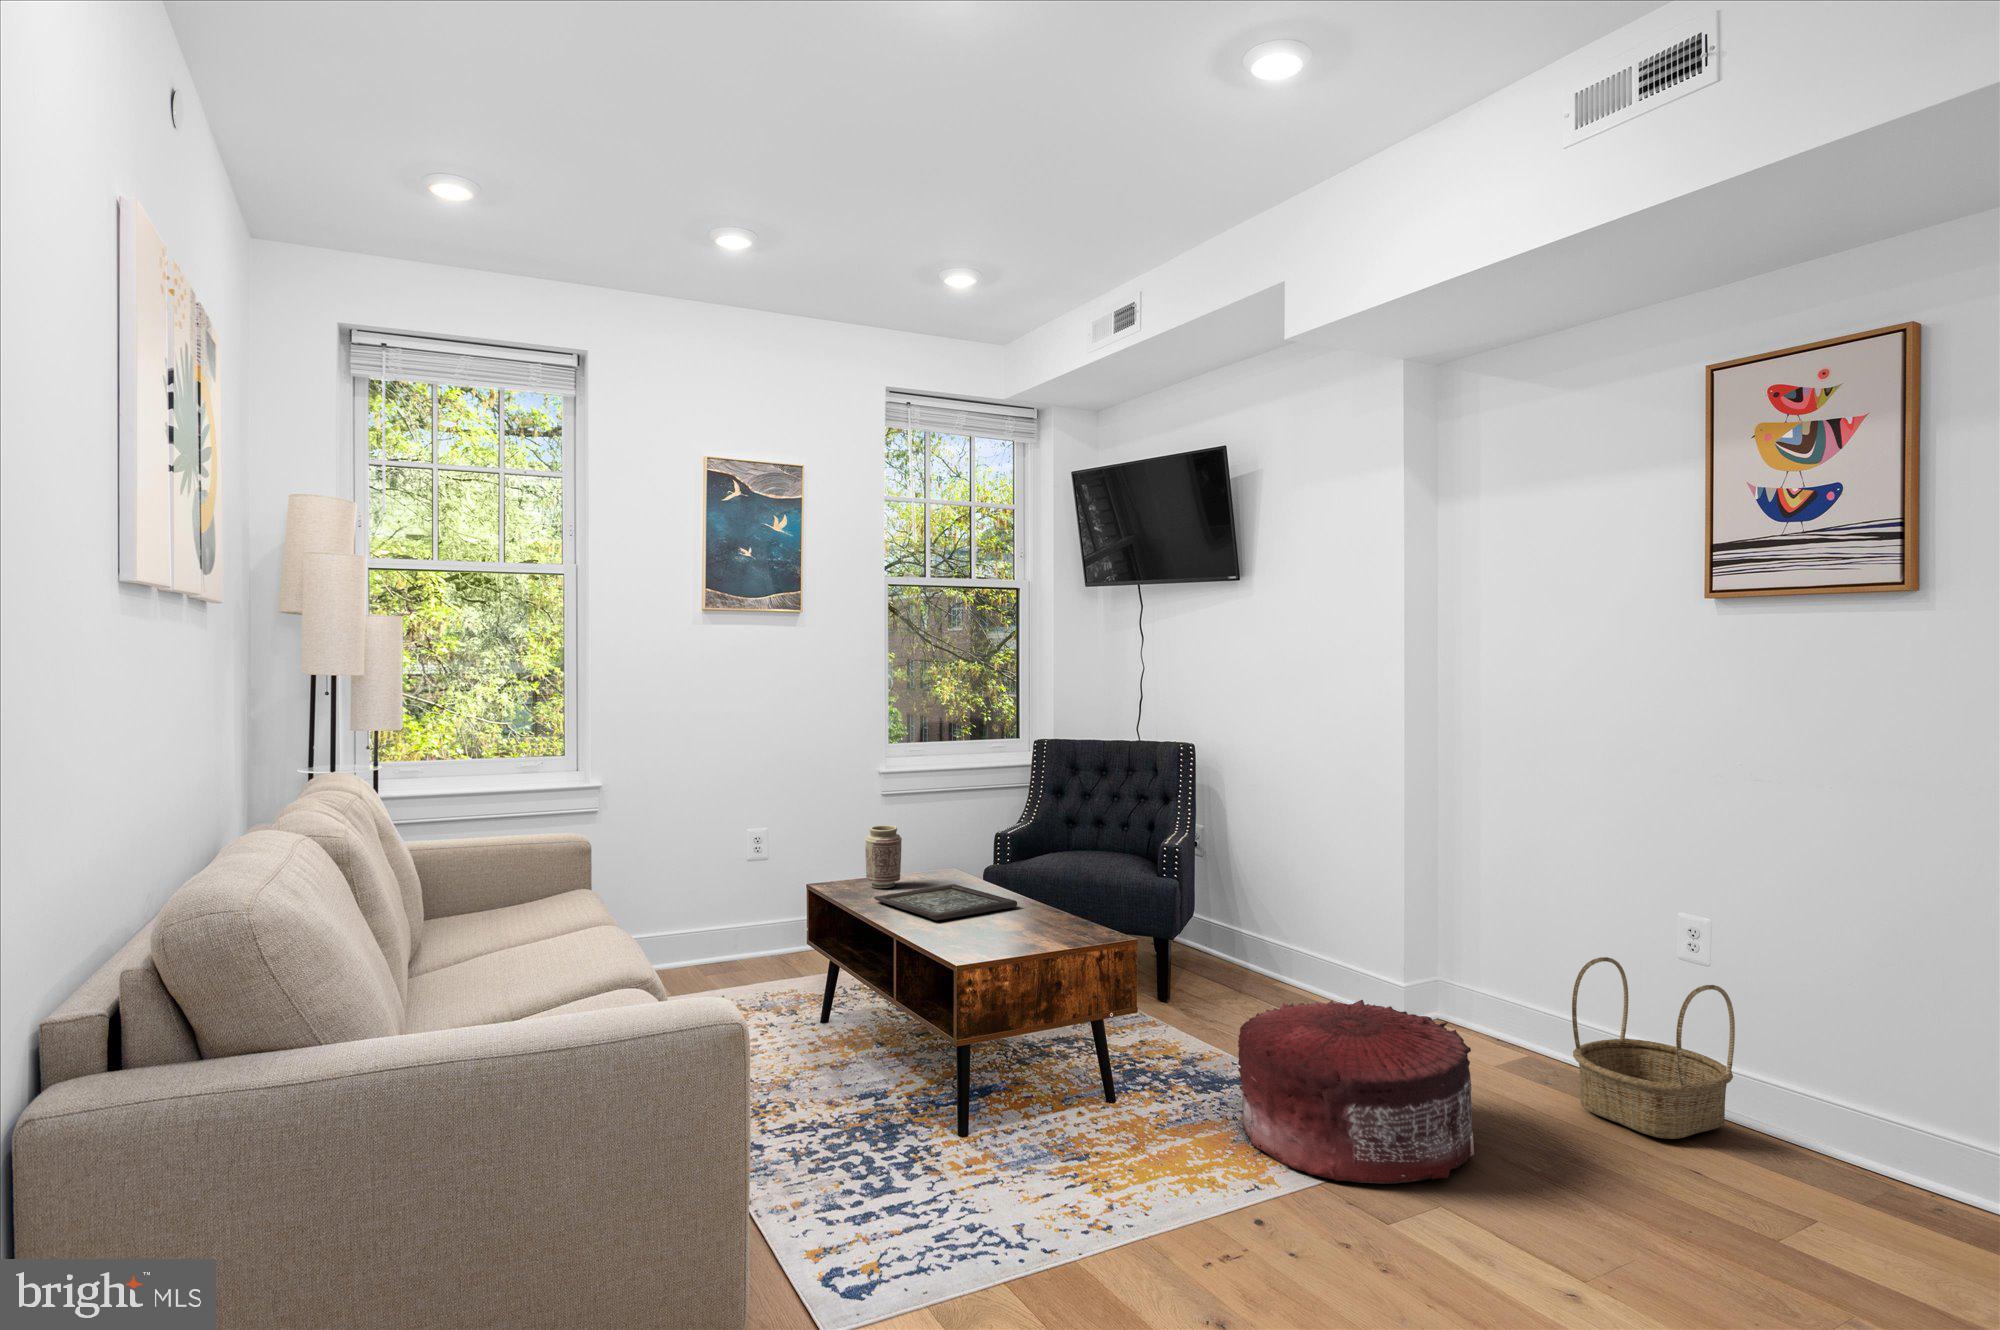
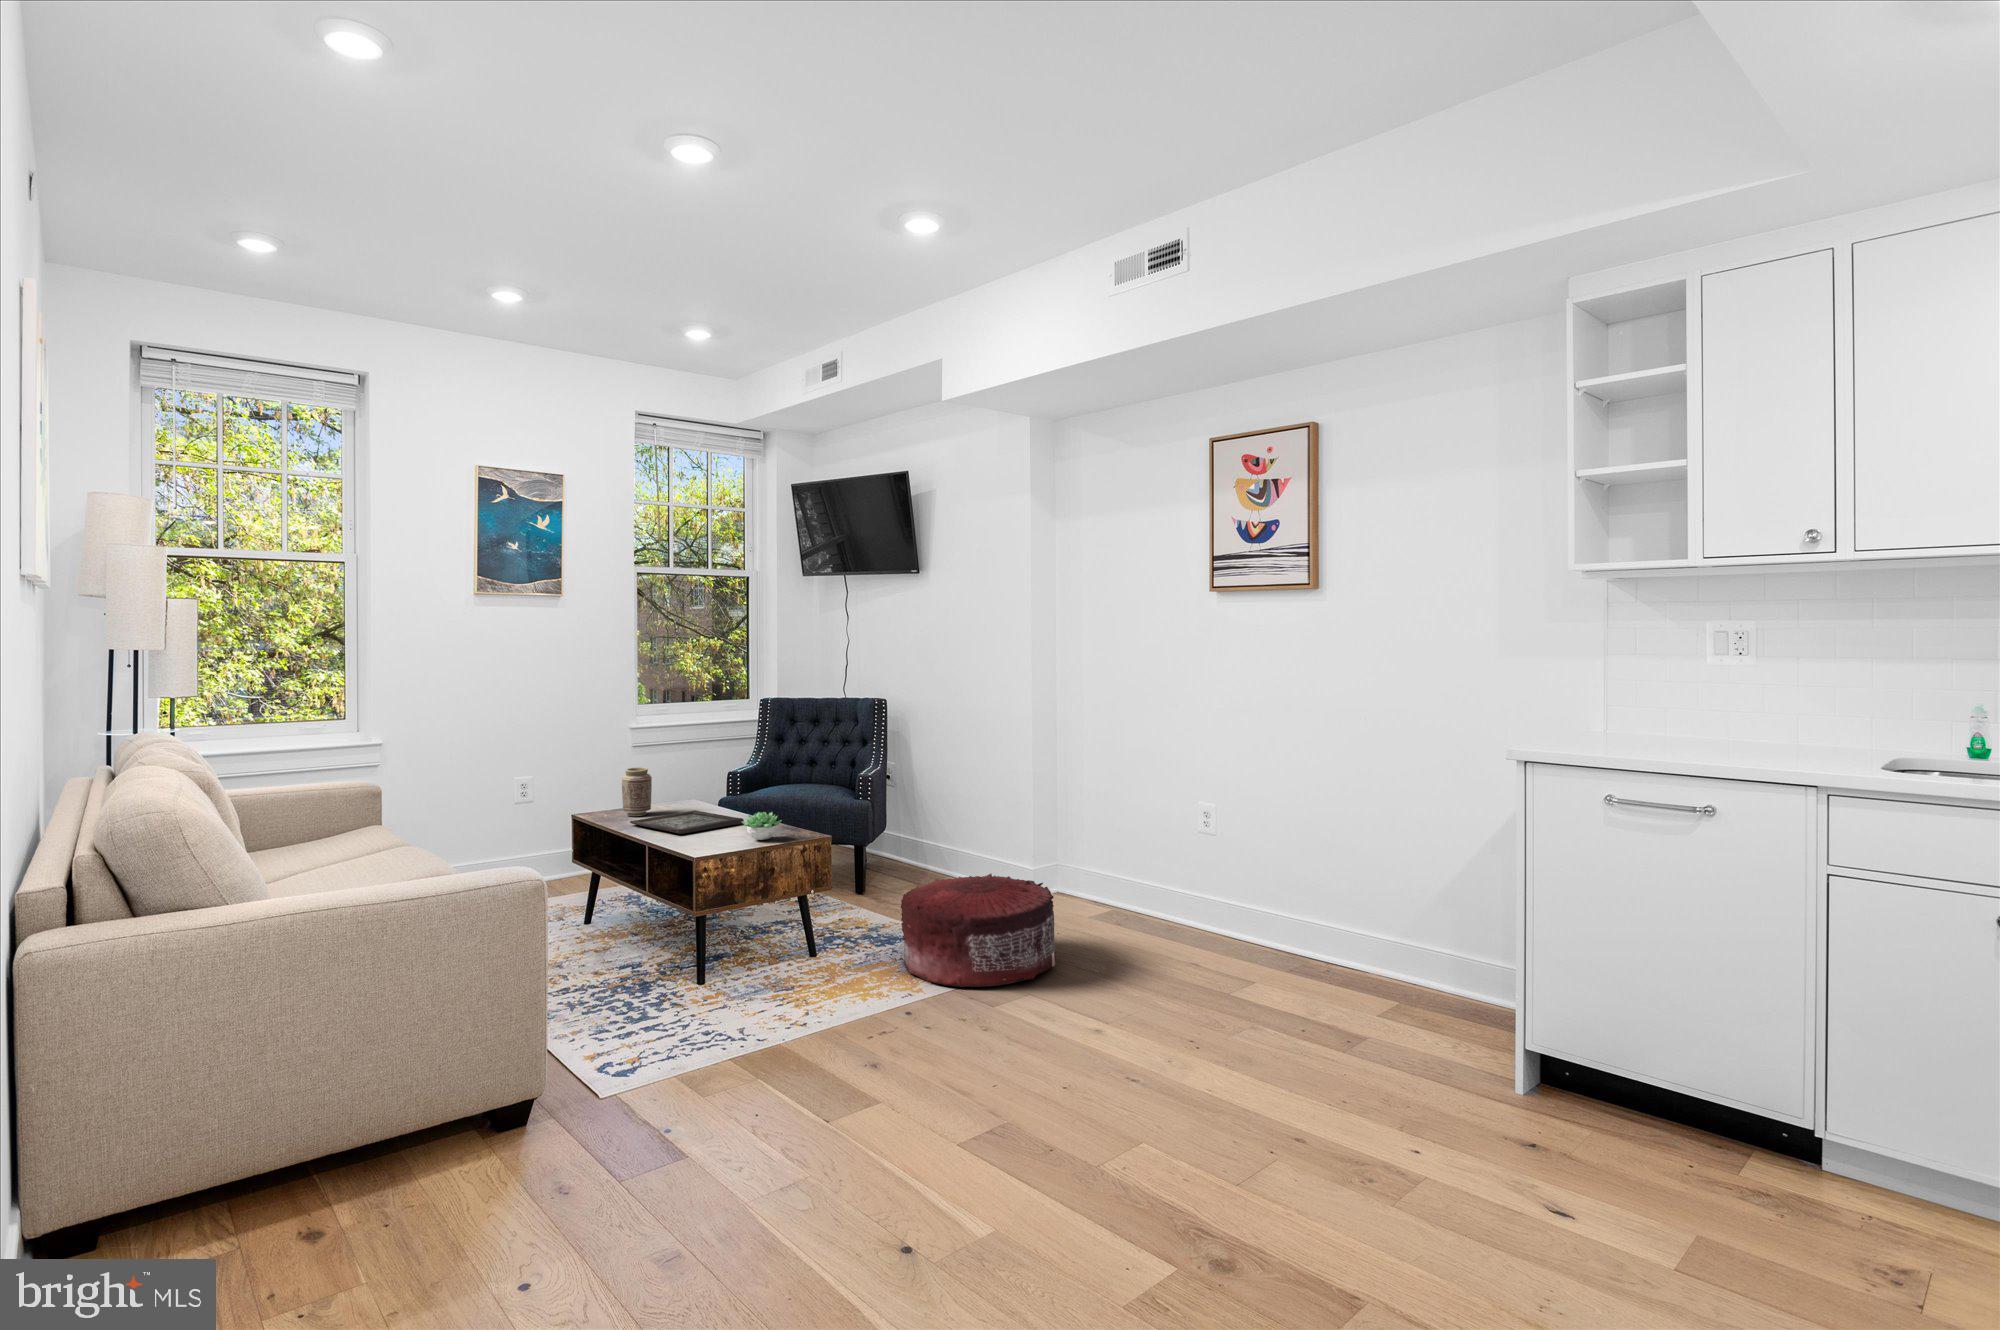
succulent plant: none [1017,898,1071,937] -> present [742,812,782,840]
basket: present [1572,957,1735,1139] -> none [1129,836,1224,949]

